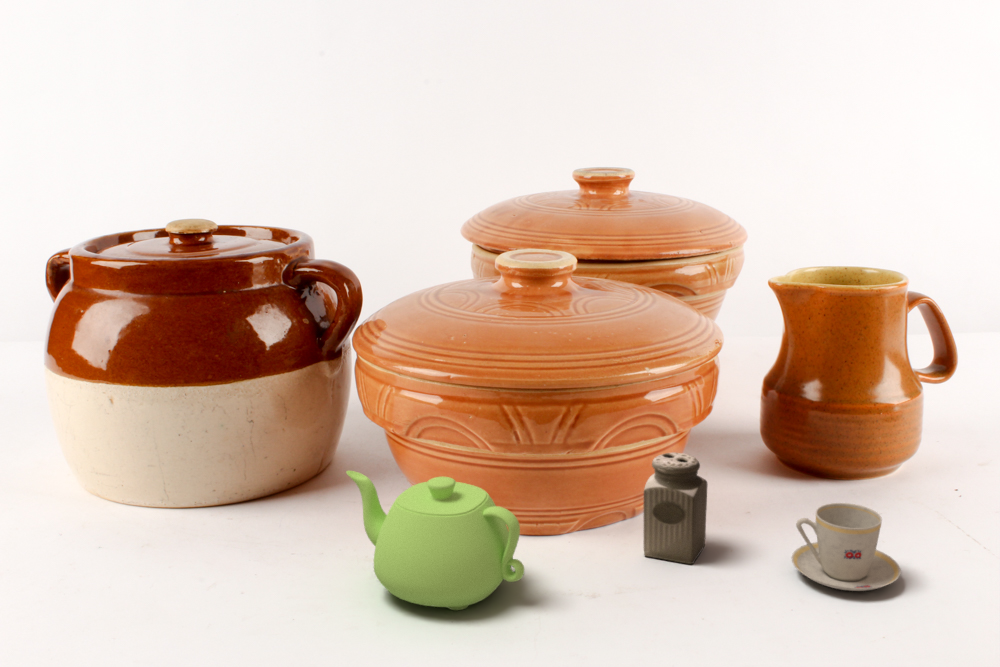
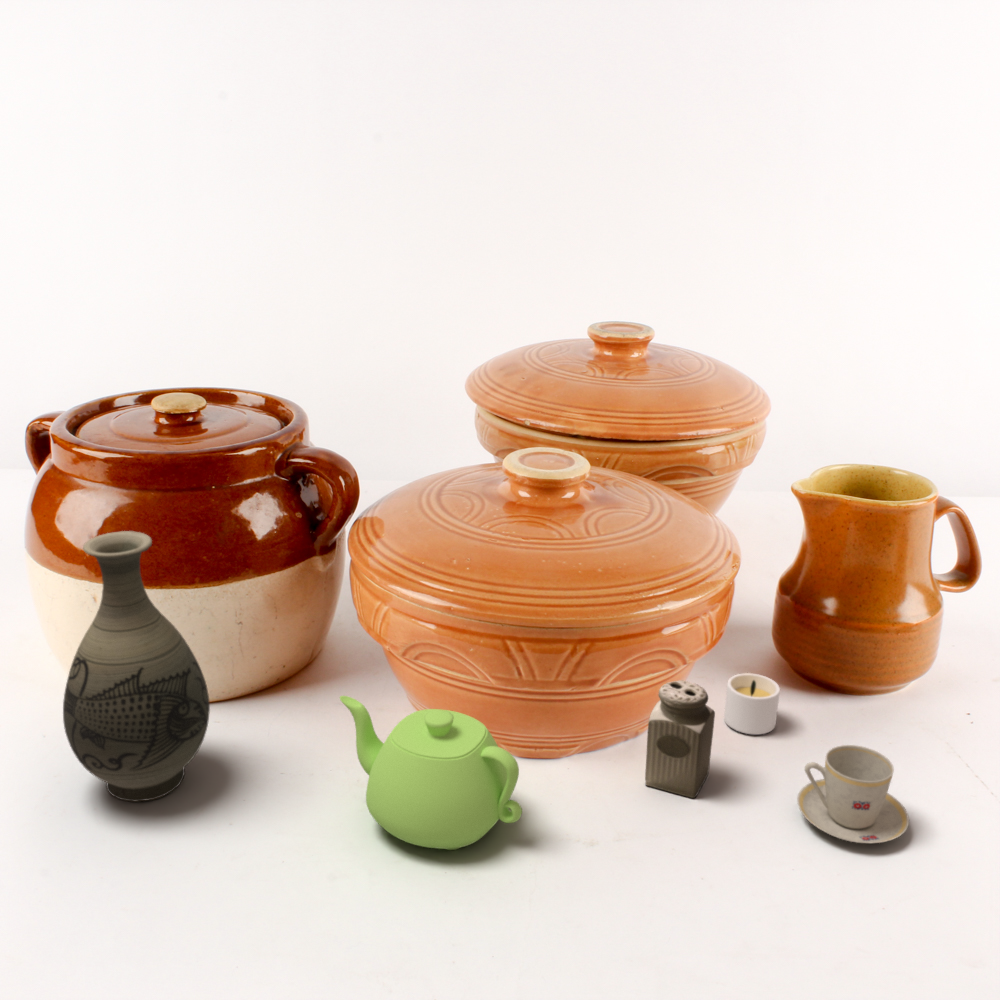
vase: none [82,320,222,583] -> present [63,531,210,801]
candle: none [718,460,794,515] -> present [724,673,780,735]

